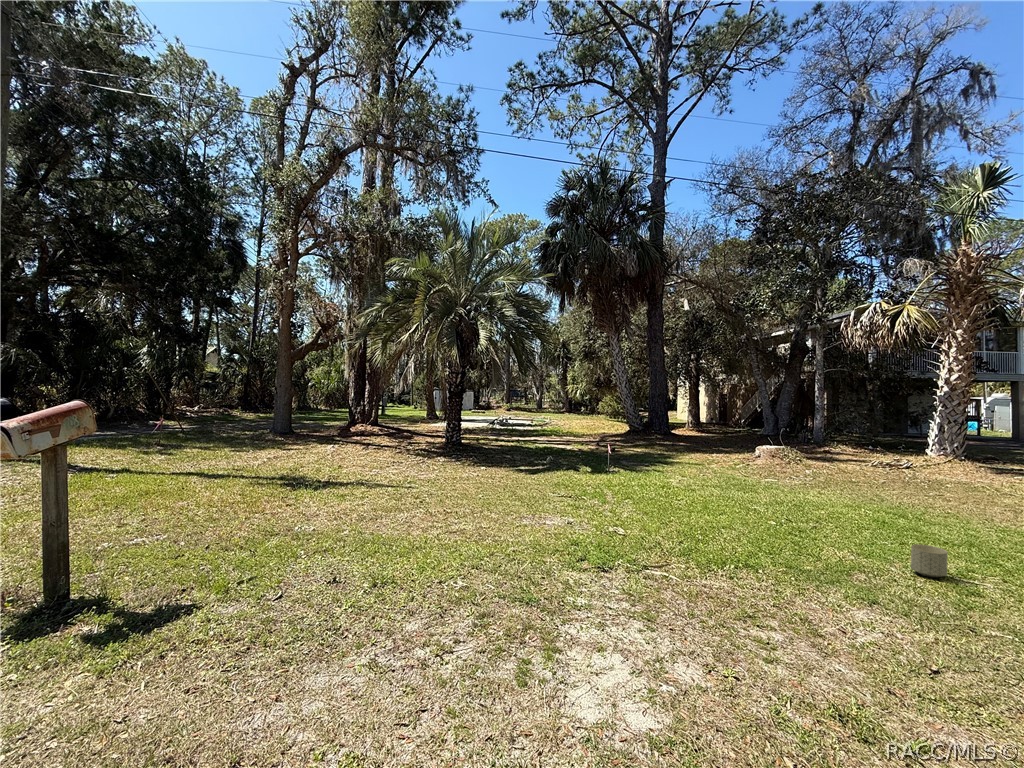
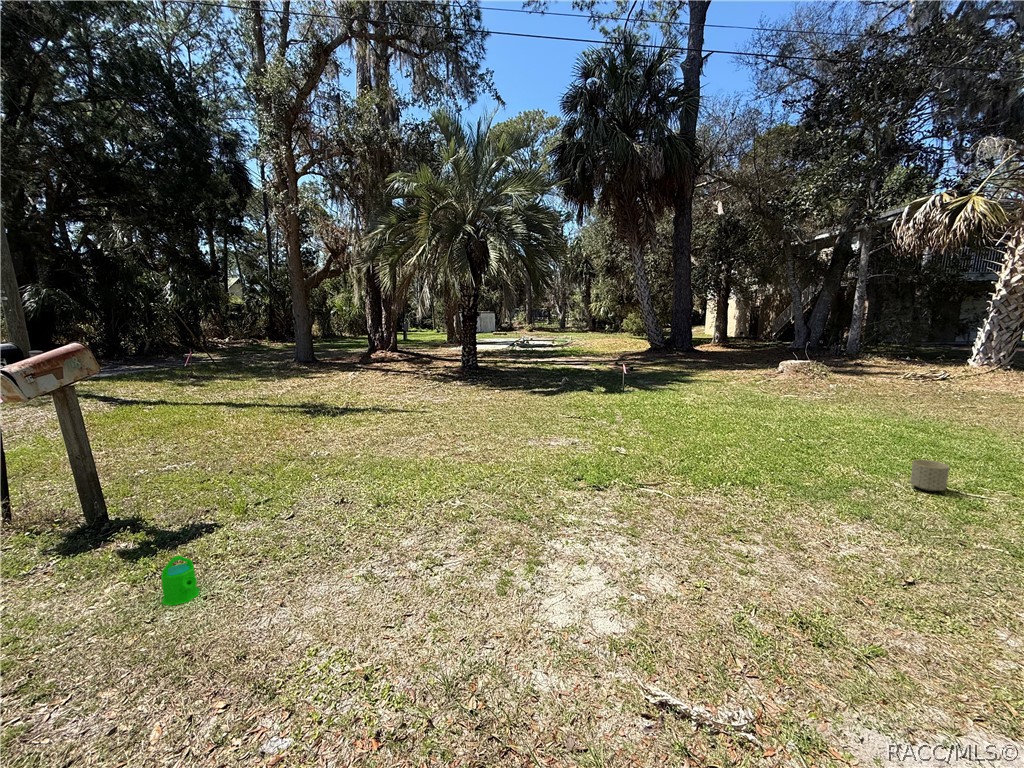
watering can: none [136,638,183,700] -> present [161,555,200,606]

